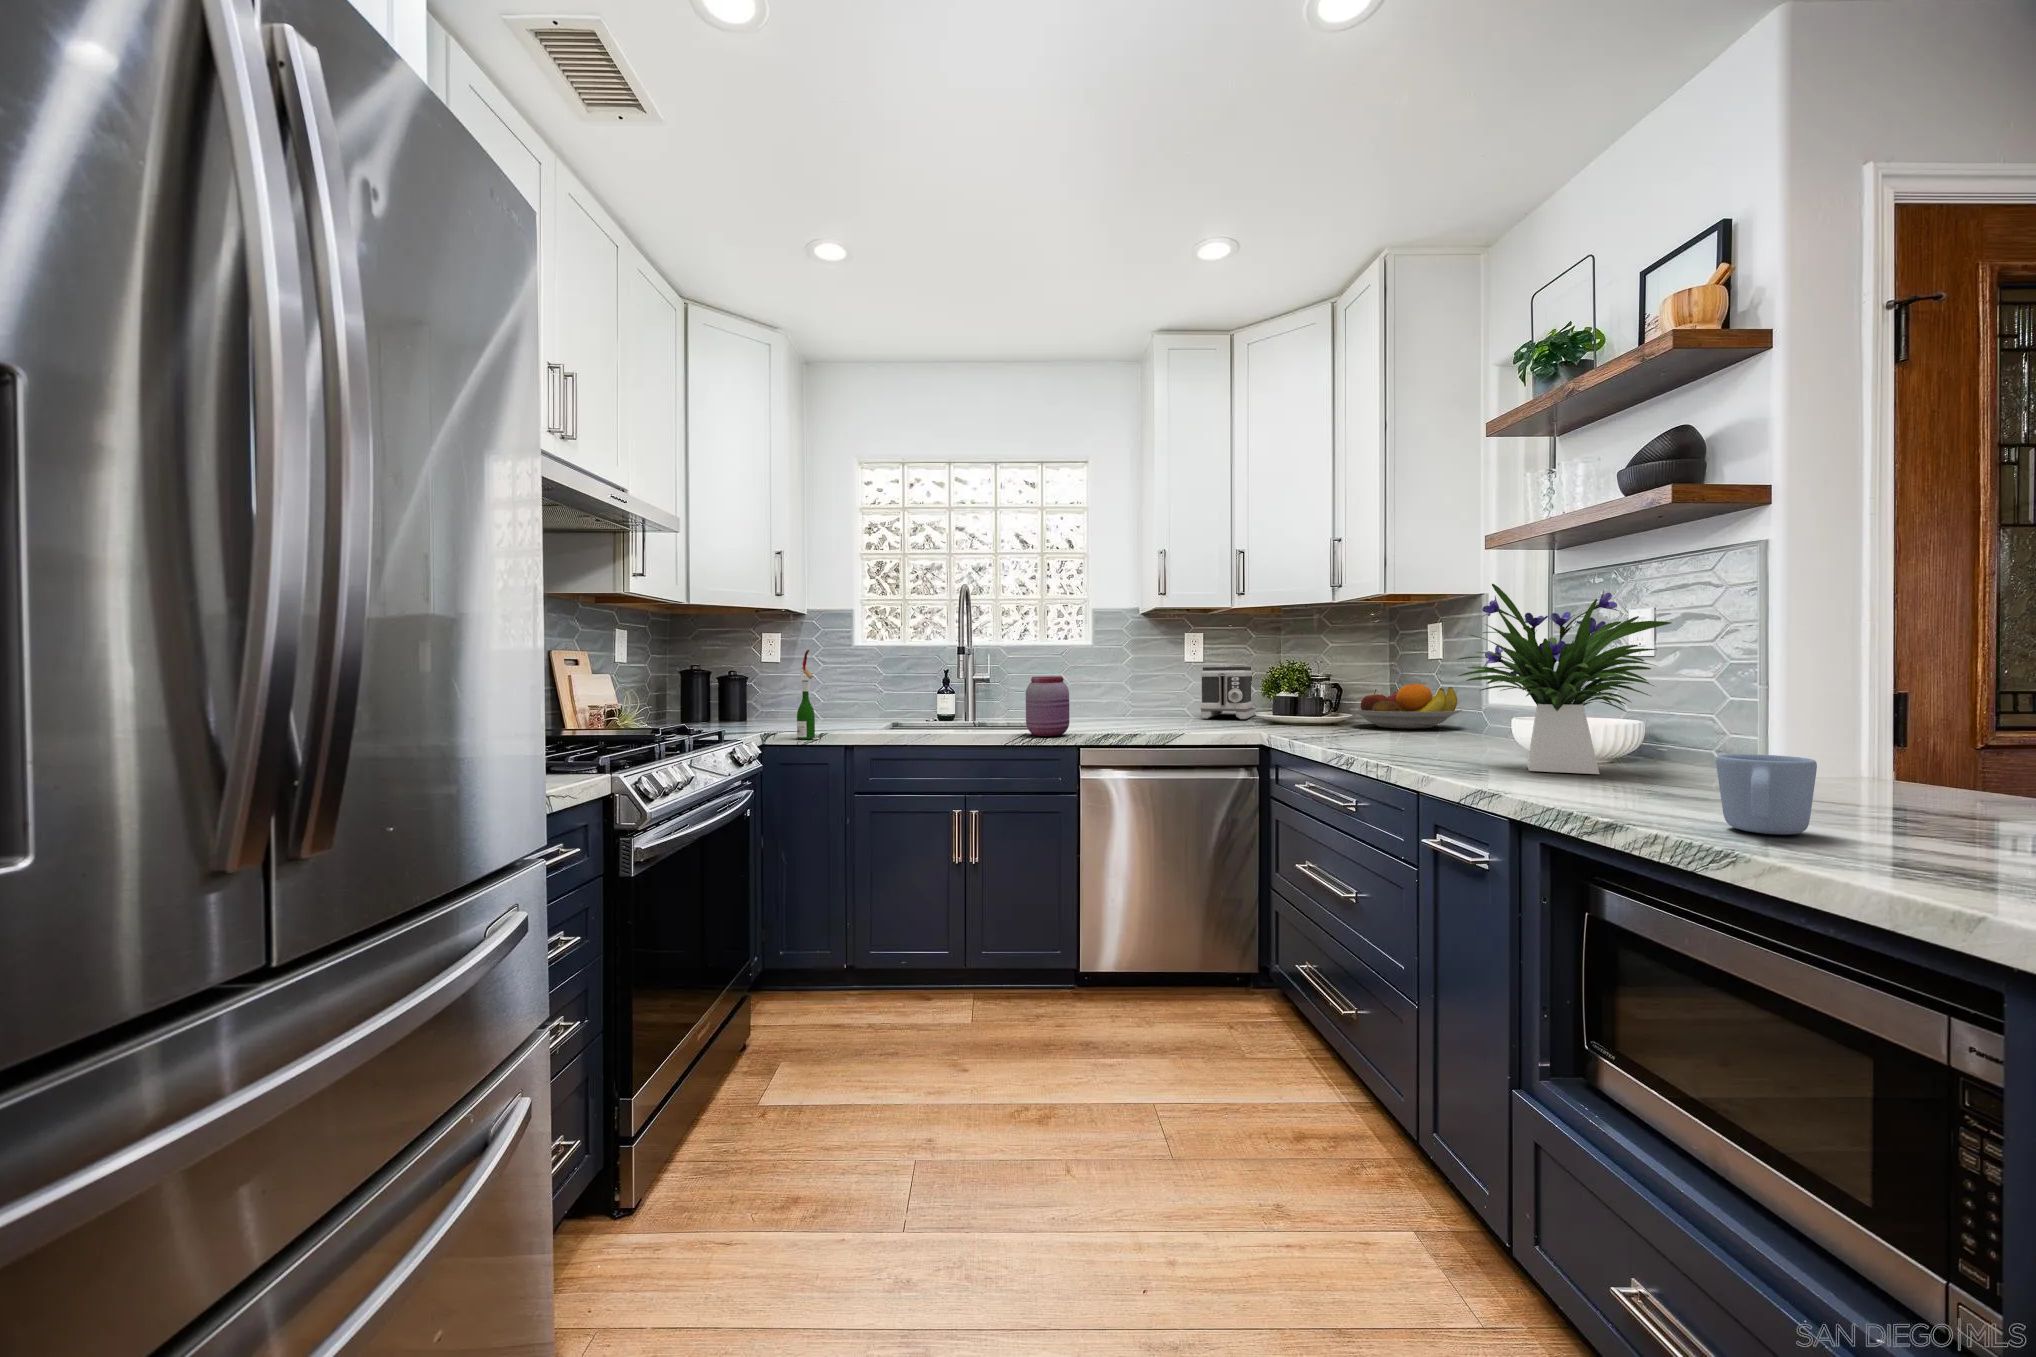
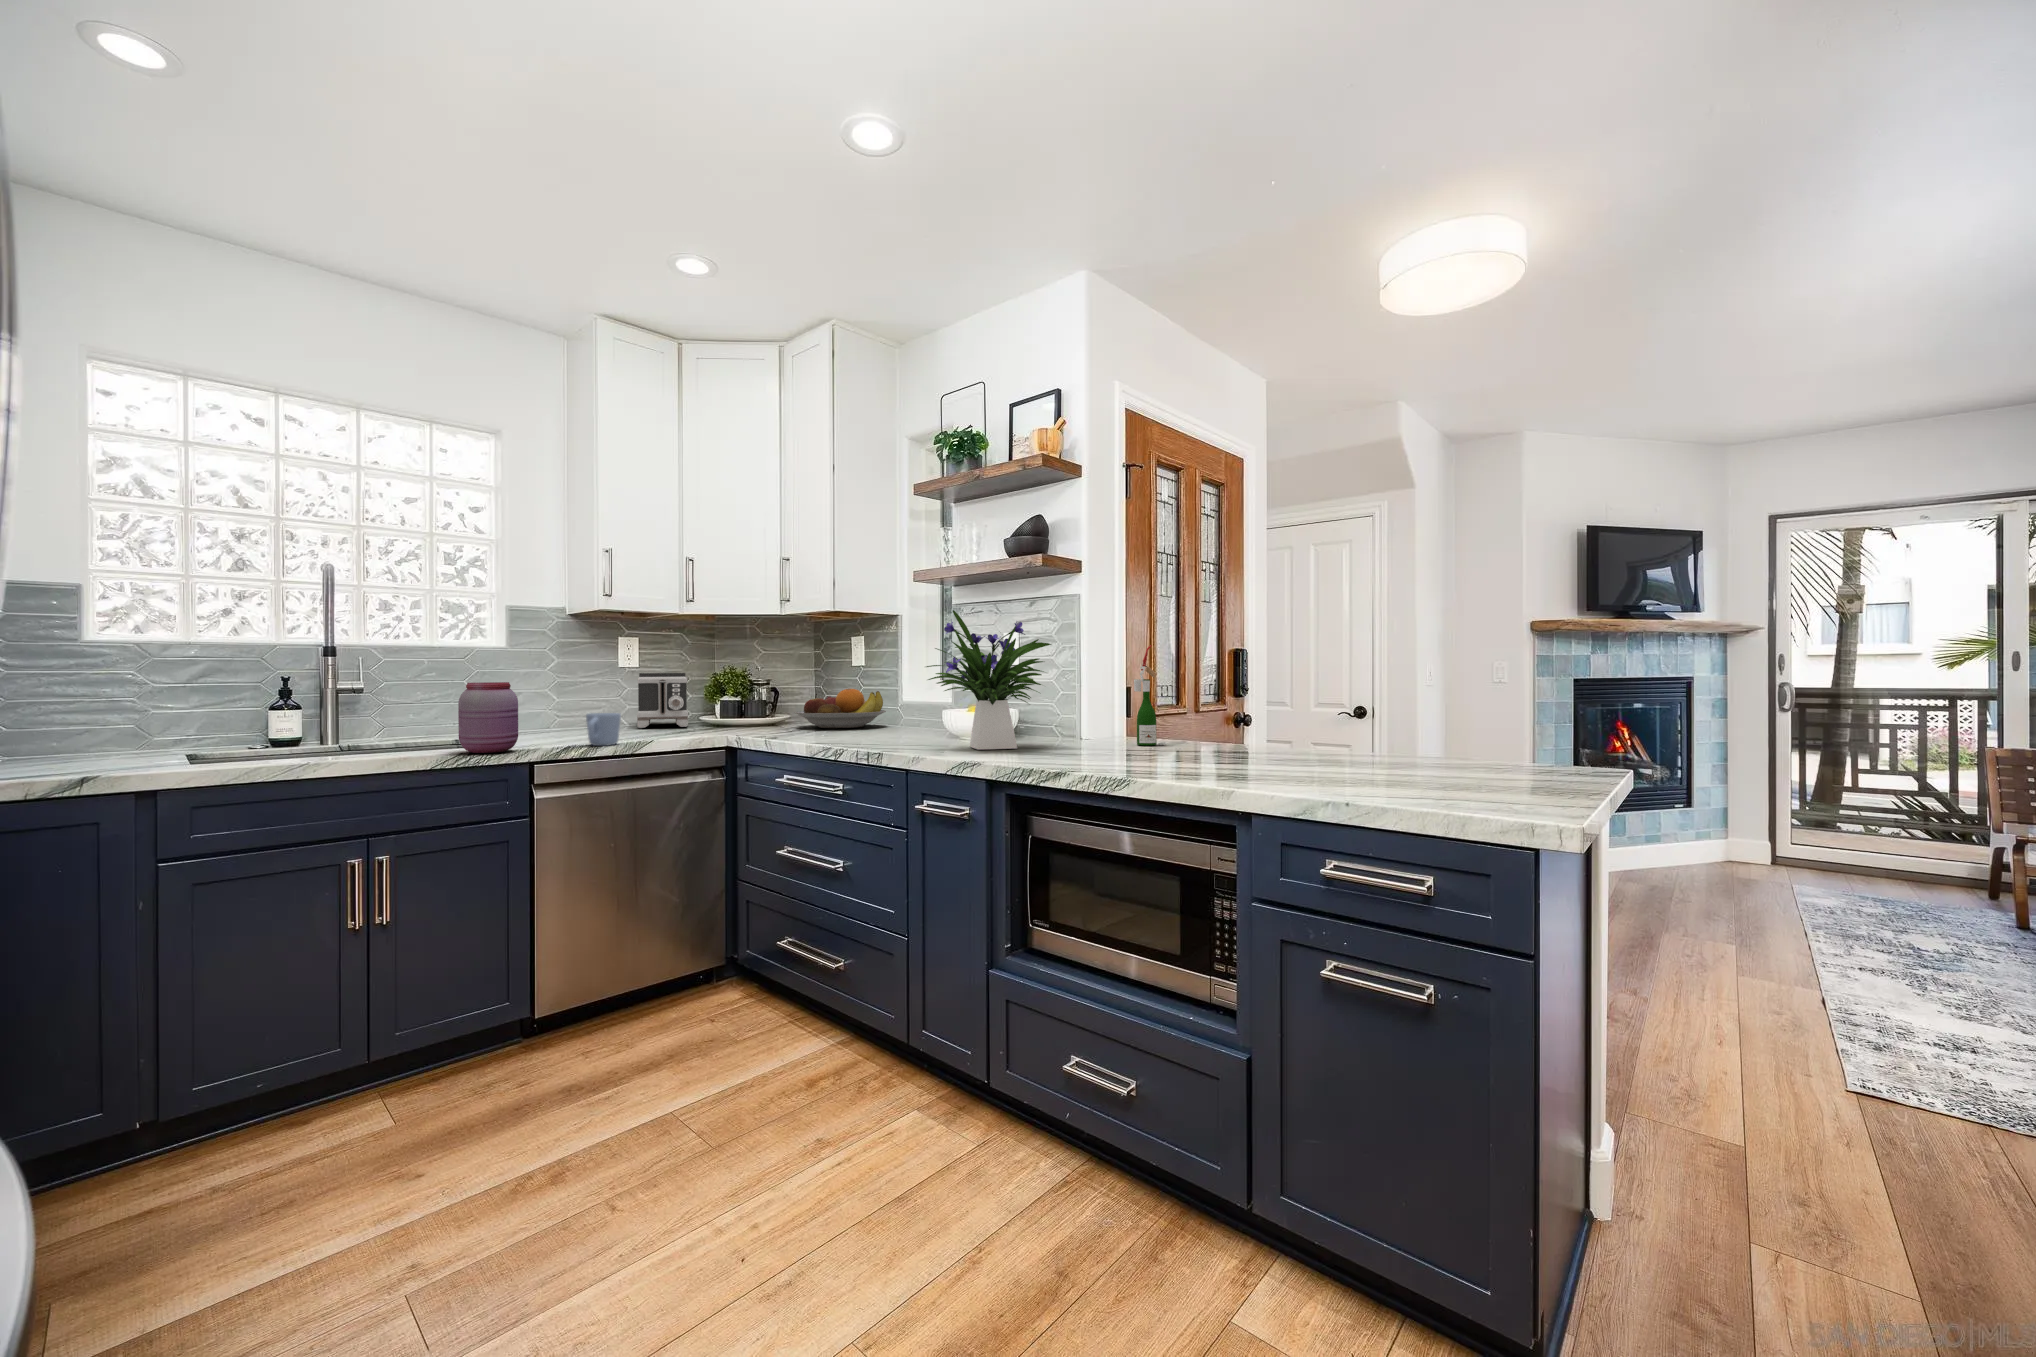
wine bottle: present [797,650,819,739] -> present [1134,645,1165,745]
mug: present [1716,754,1817,835] -> present [586,713,621,746]

